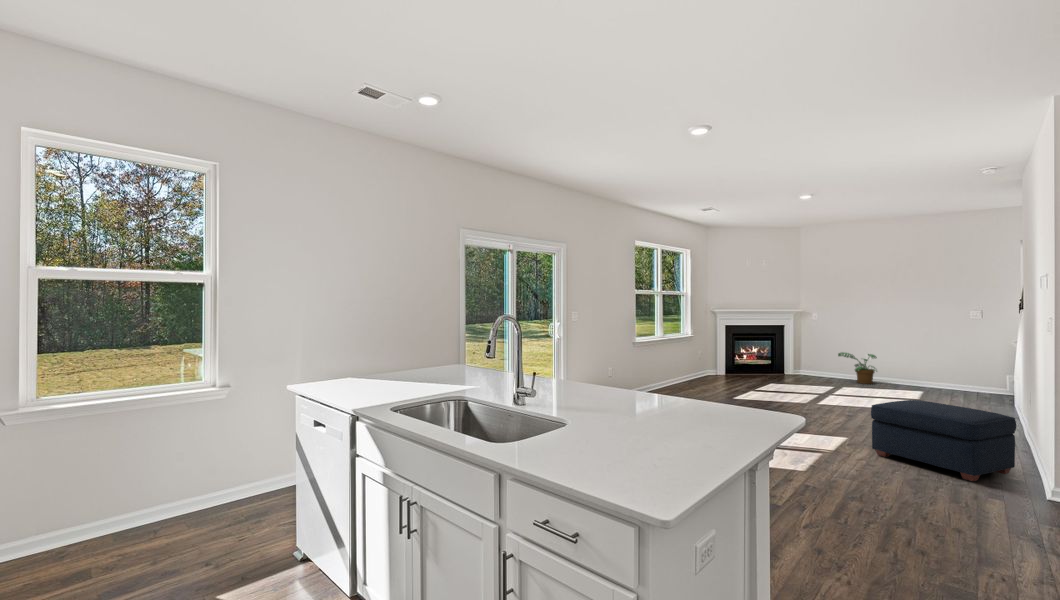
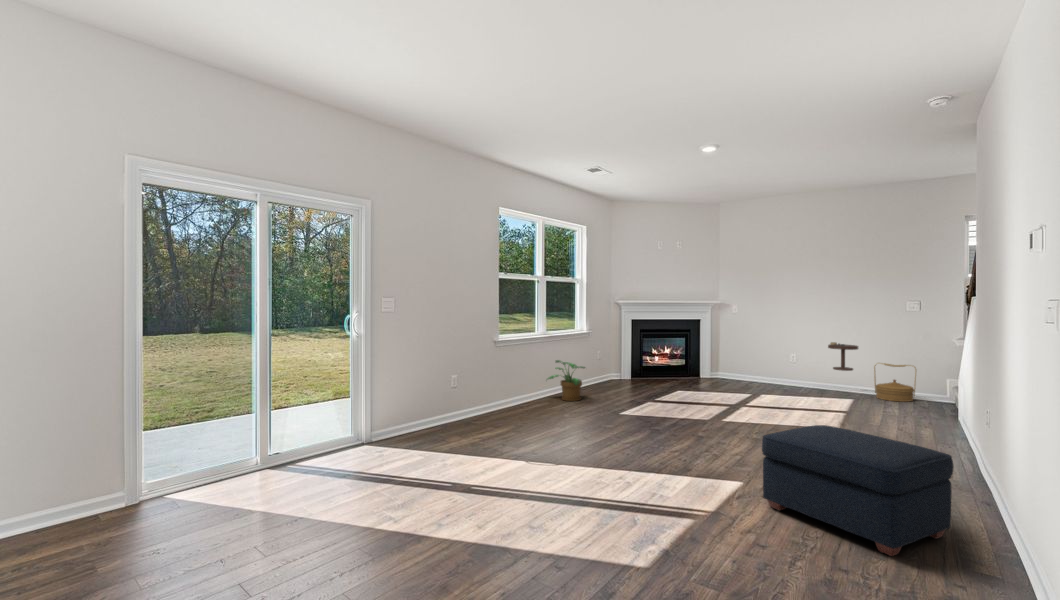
side table: none [900,345,927,387] -> present [828,342,858,371]
potted plant: present [838,352,877,384] -> present [547,360,585,401]
woven basket: none [941,362,979,394] -> present [874,363,916,402]

